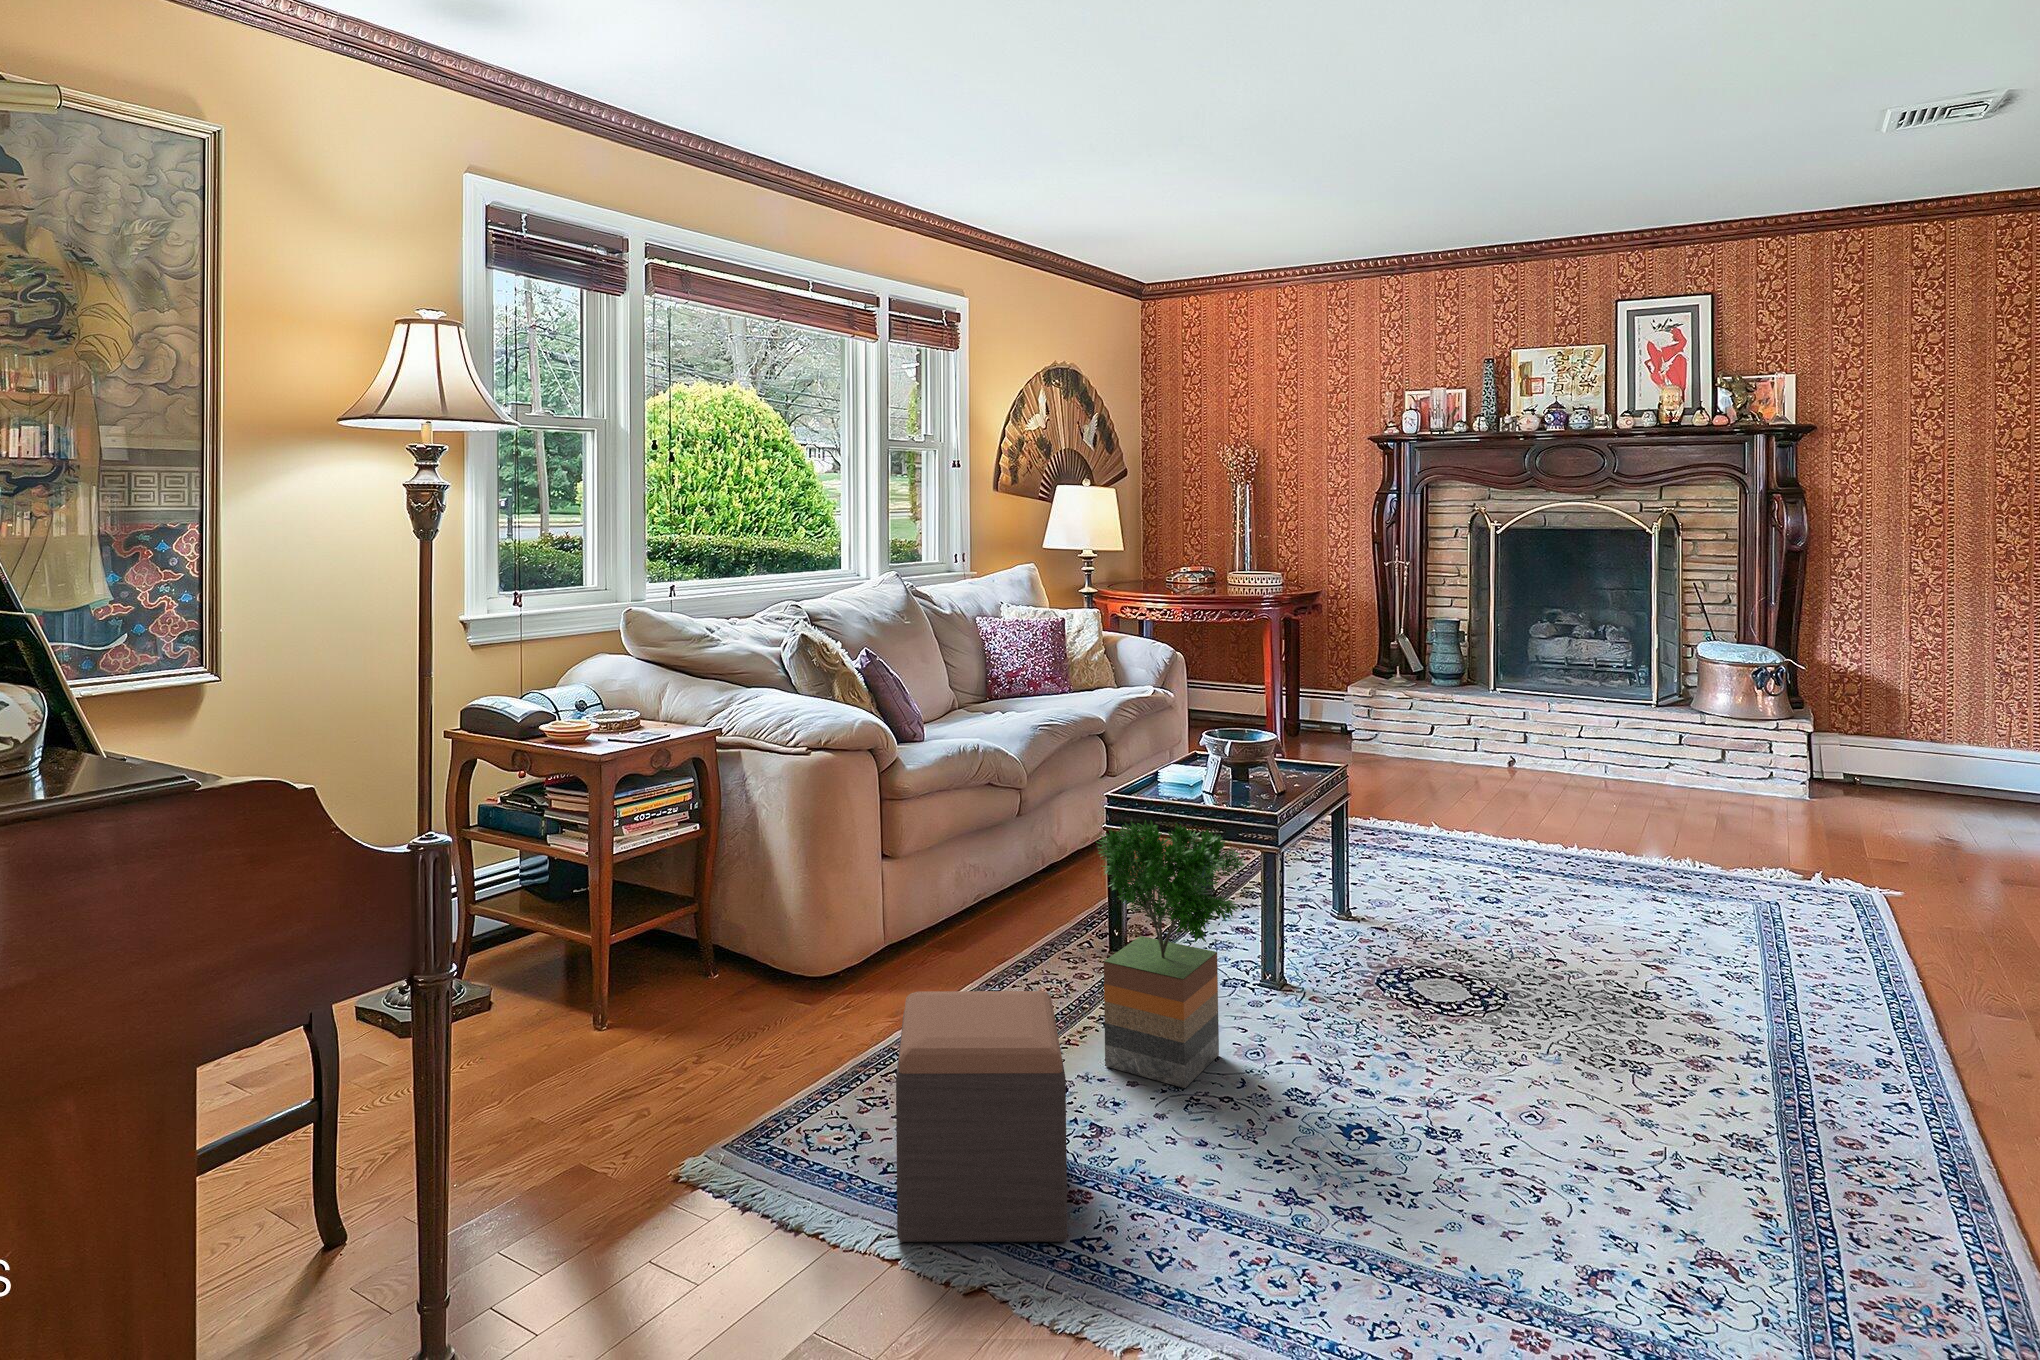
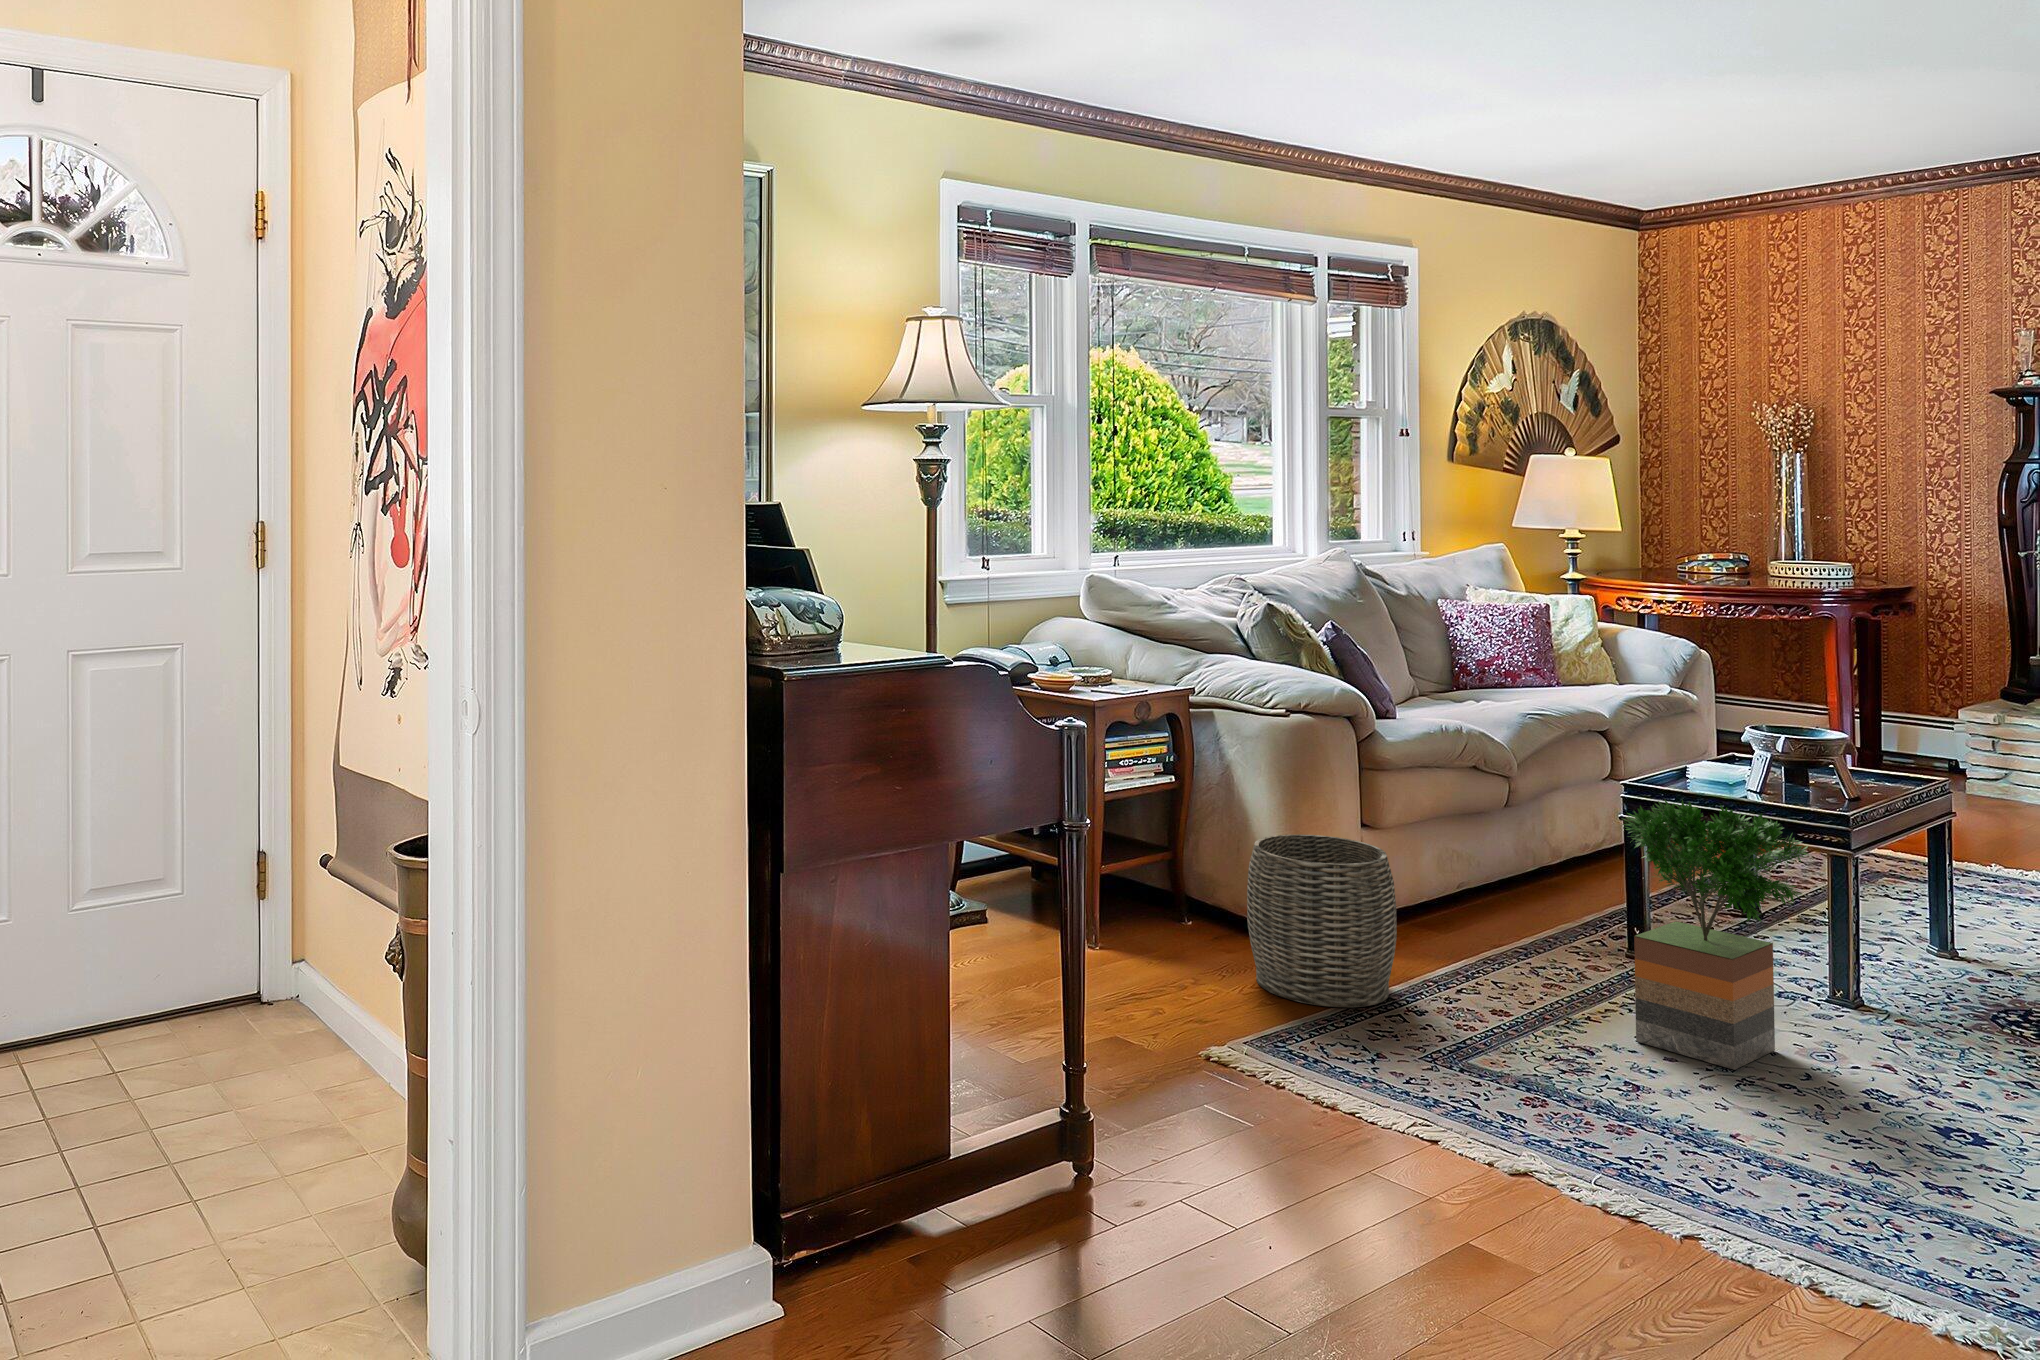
woven basket: none [753,879,897,1072] -> present [1247,834,1397,1007]
footstool: present [896,991,1068,1242] -> none [1425,925,1612,1156]

